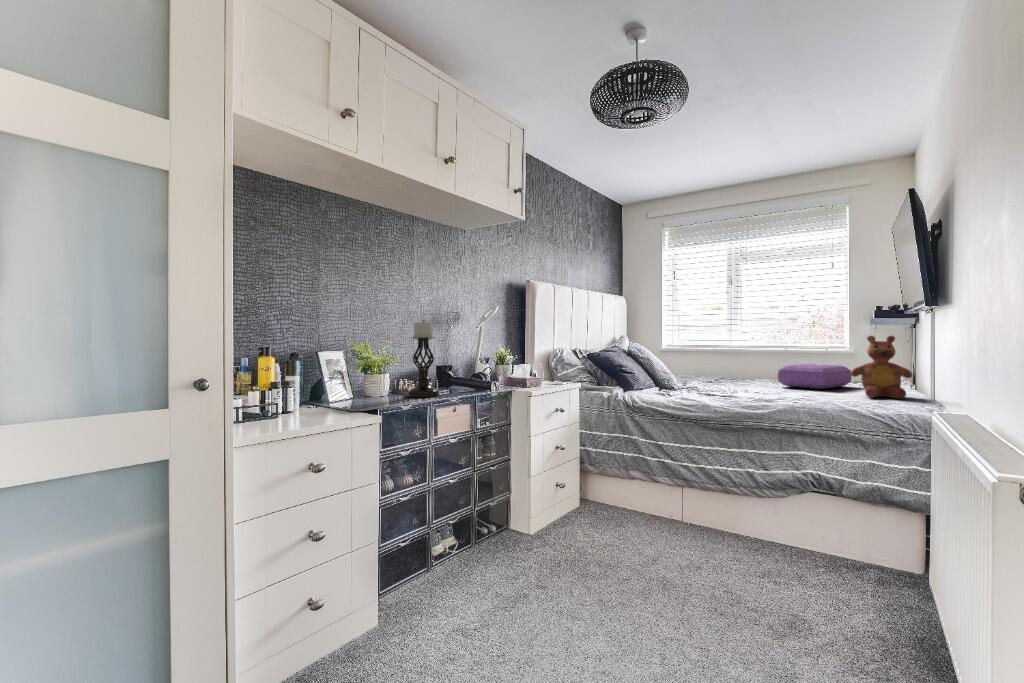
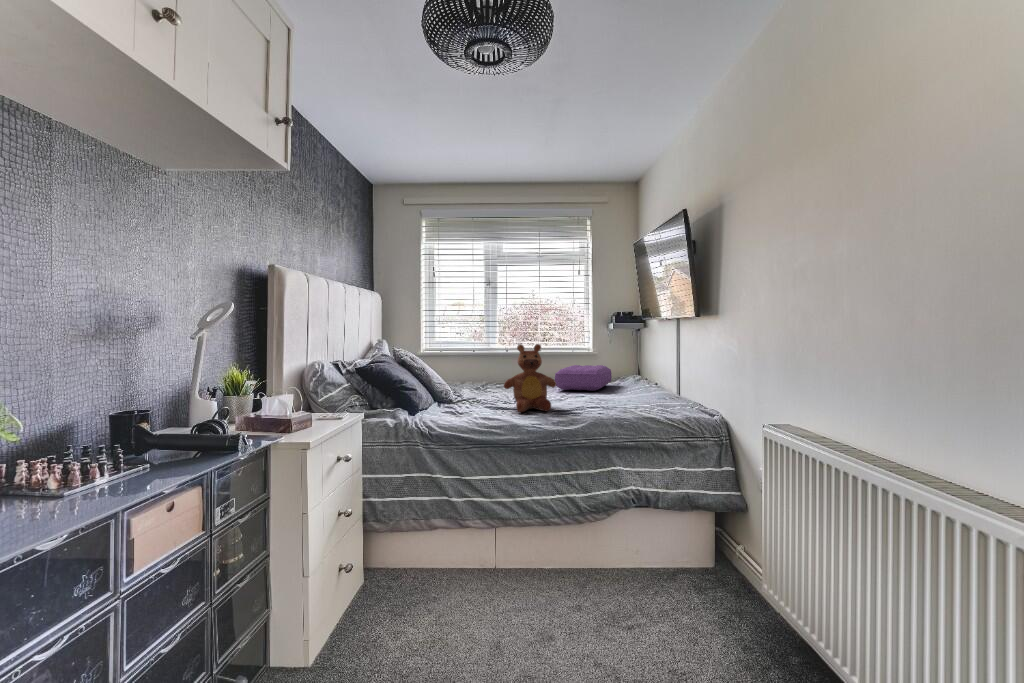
candle holder: present [407,320,440,397] -> none [45,341,132,505]
teddy bear: present [851,336,913,399] -> present [504,344,556,412]

